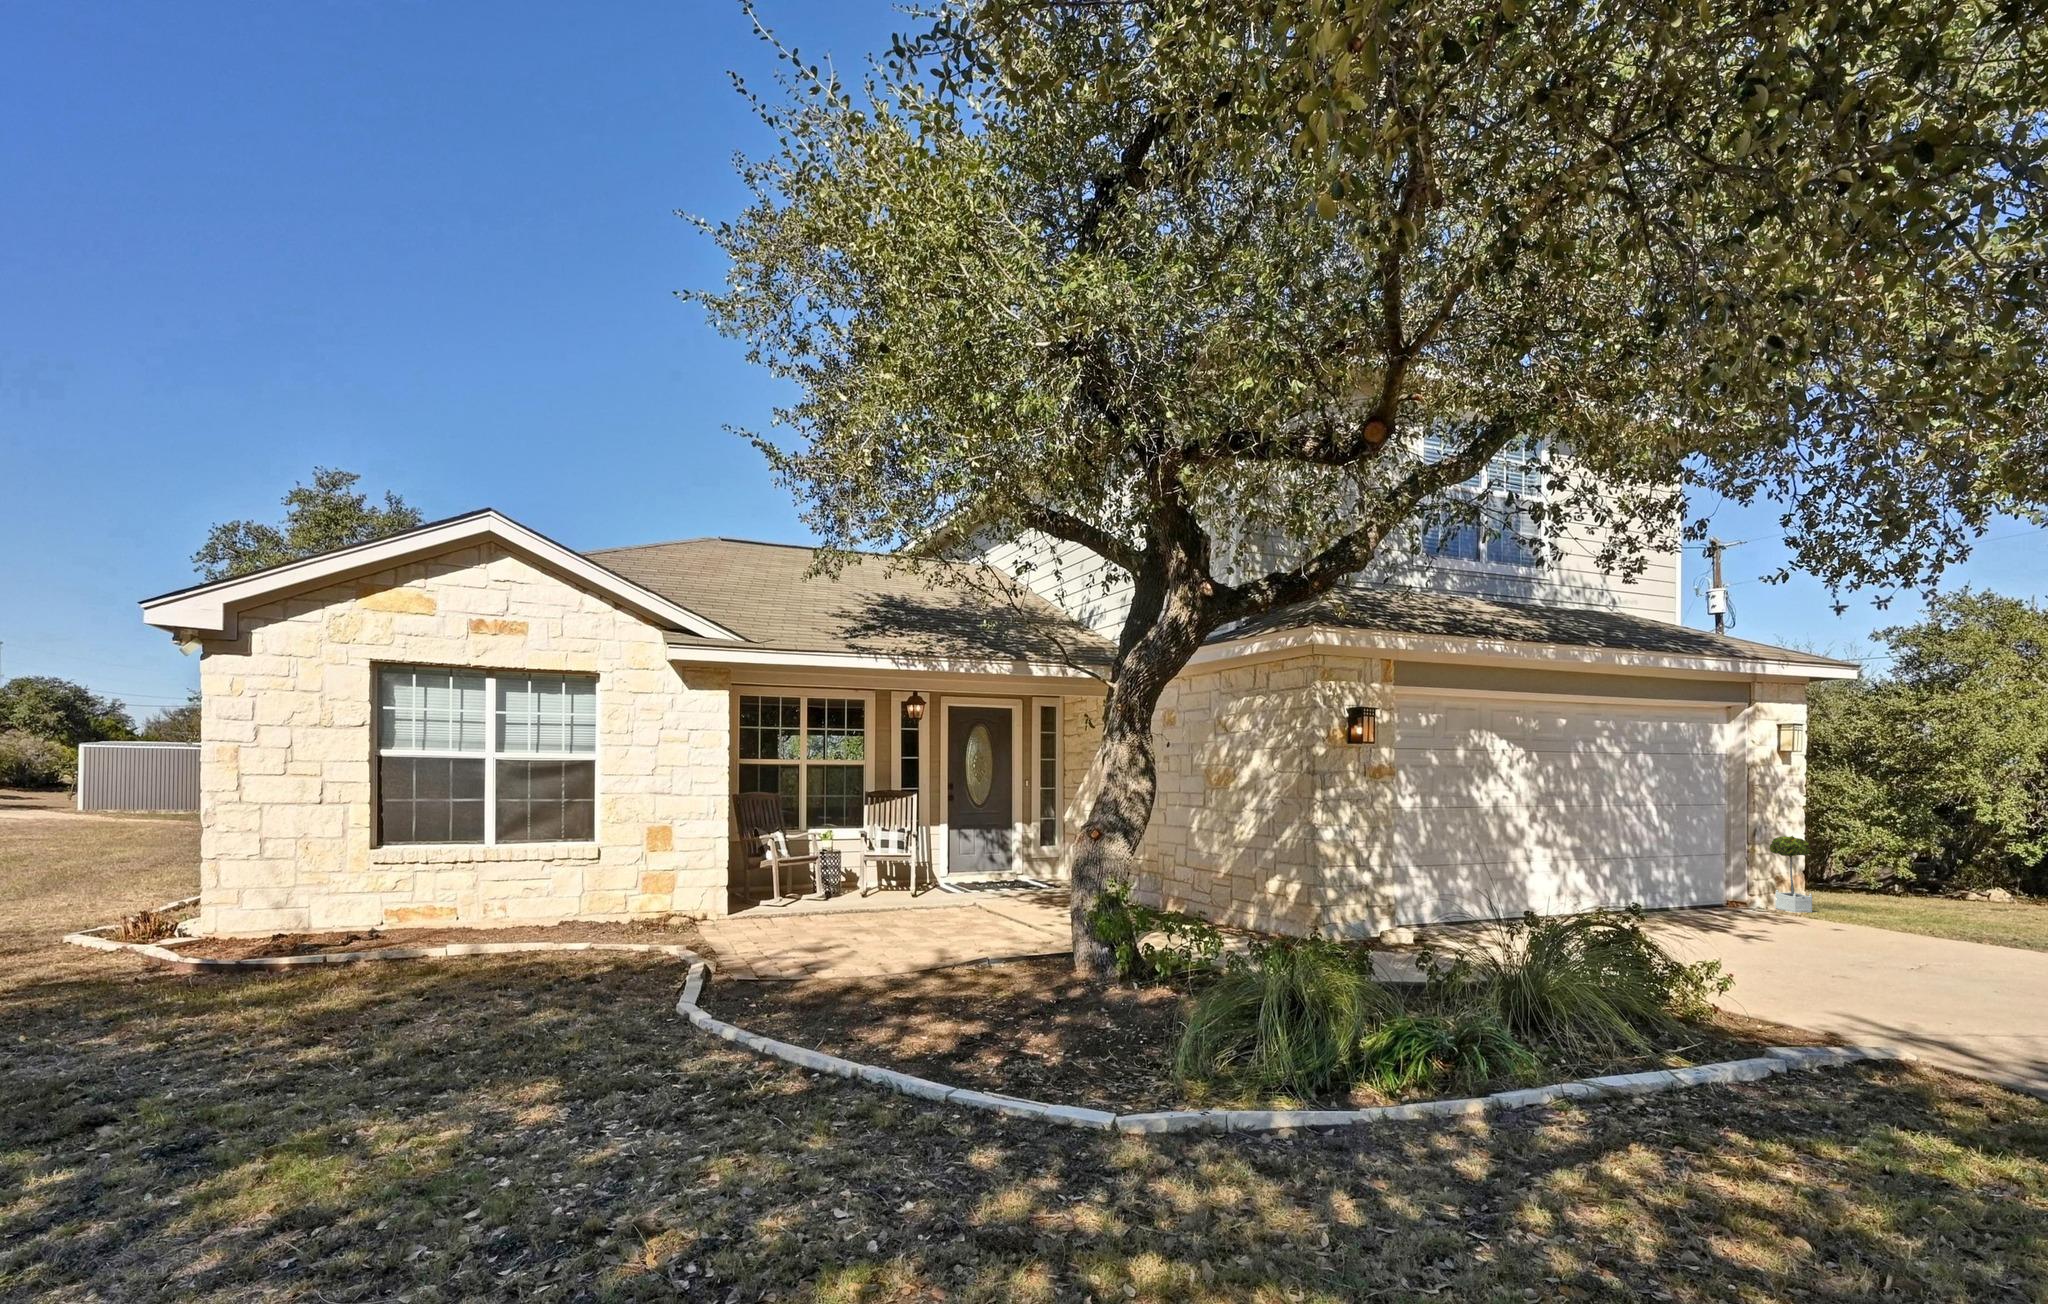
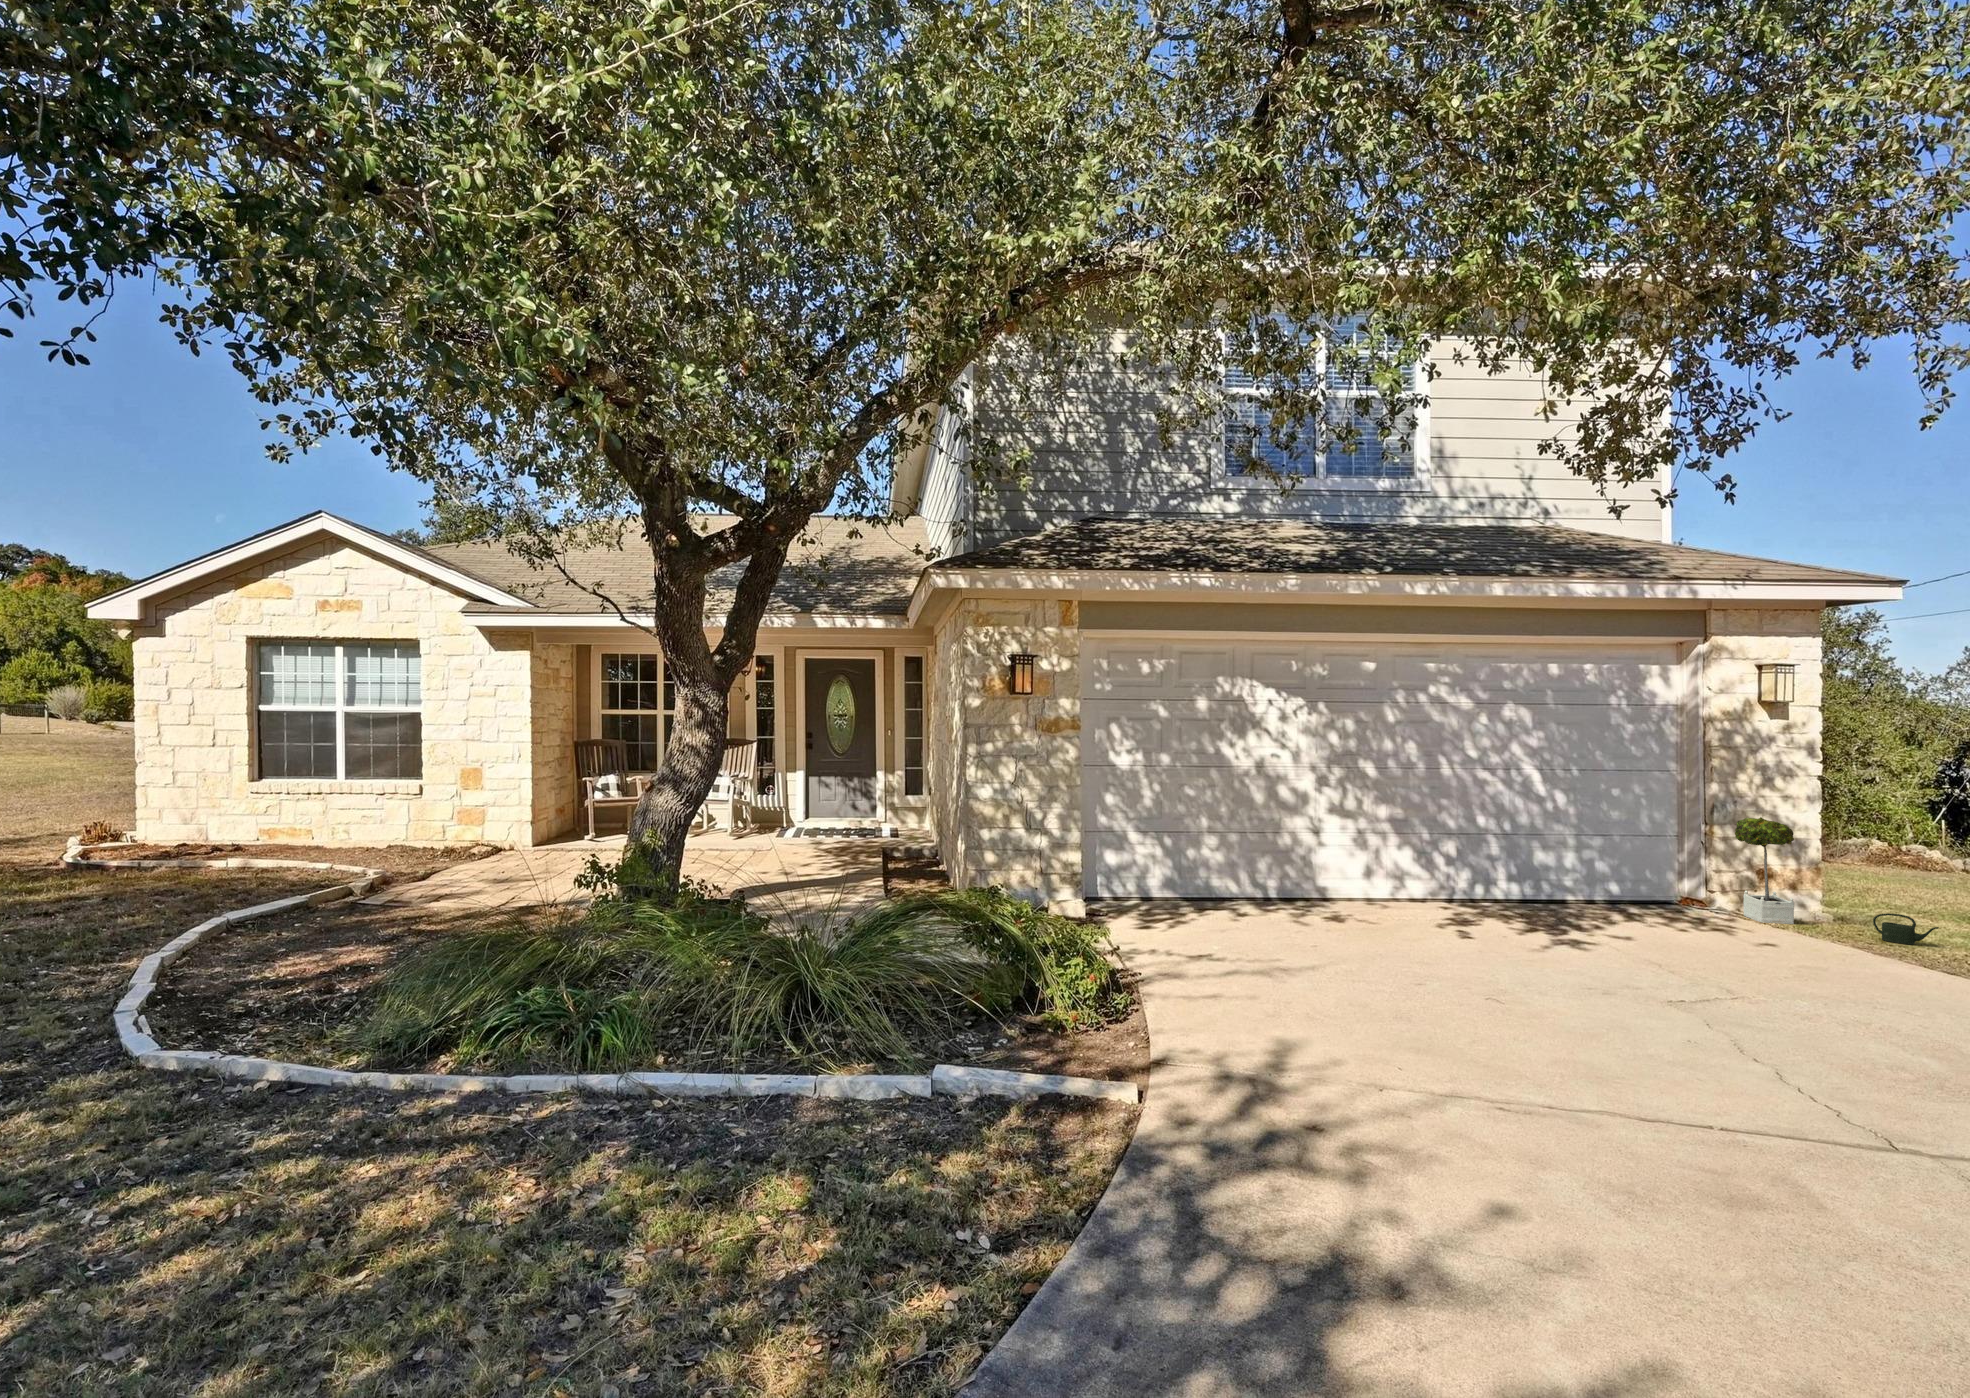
watering can: none [1870,901,1912,922] -> present [1873,913,1939,945]

